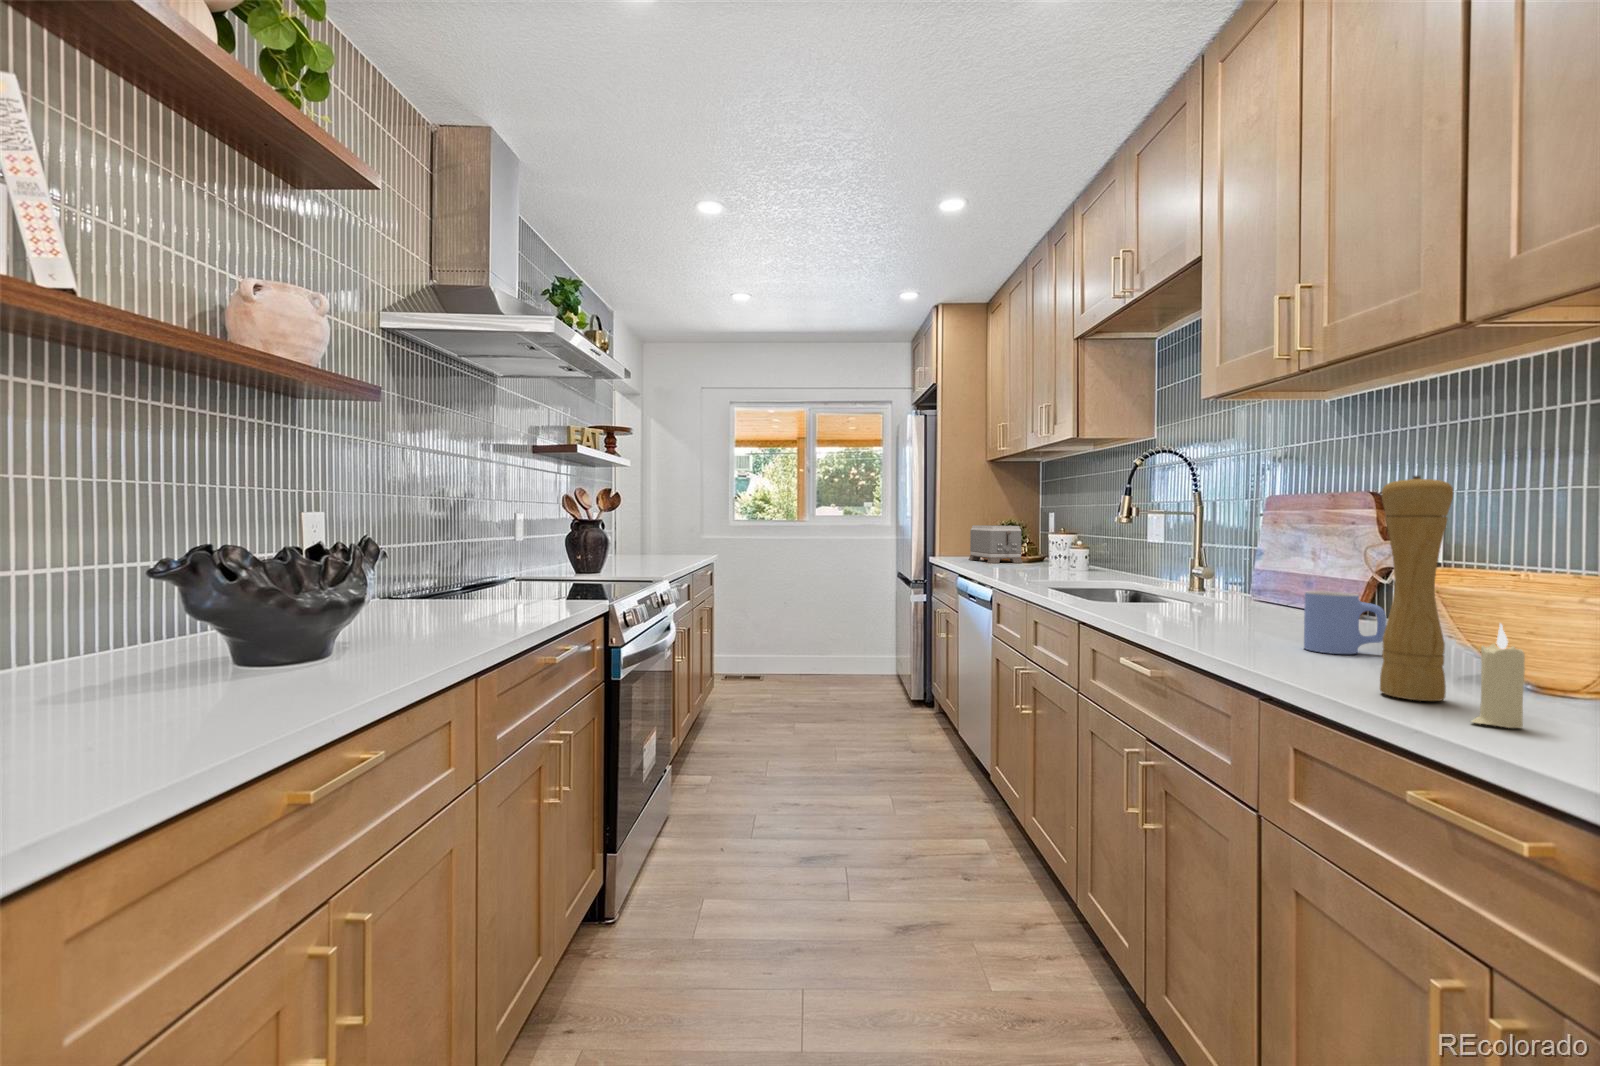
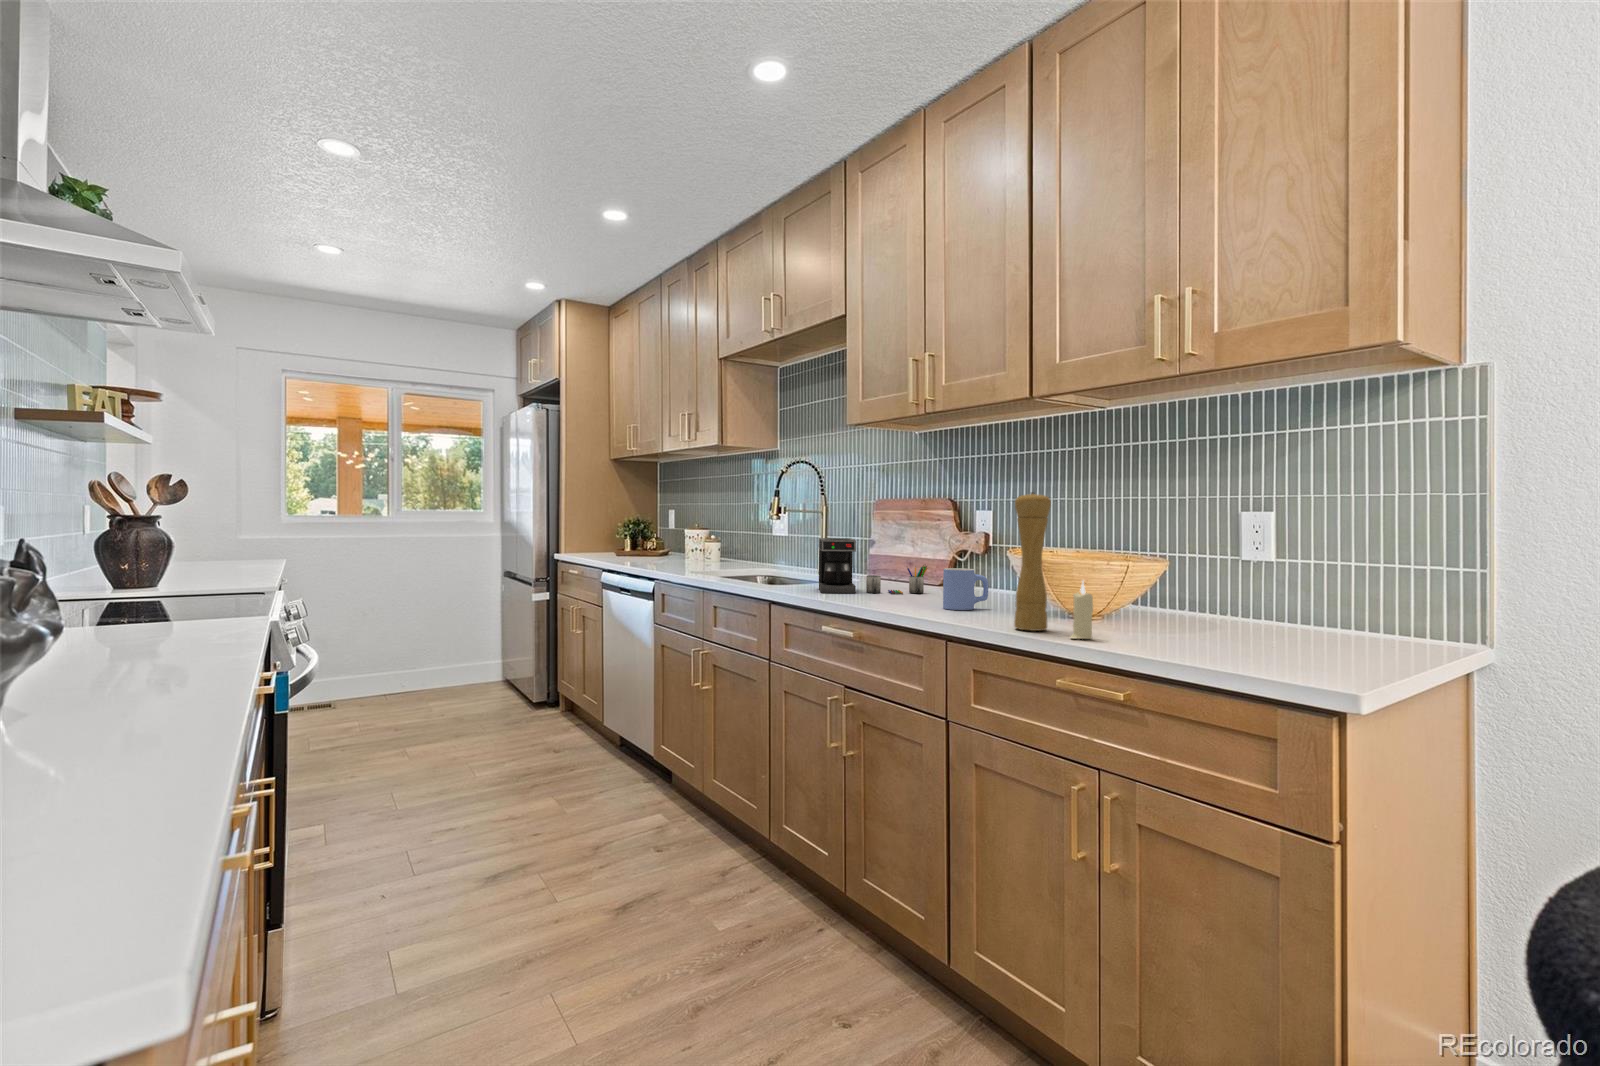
toaster: present [969,525,1023,563] -> none [594,522,650,559]
coffee maker: none [1152,545,1318,624] -> present [819,538,927,594]

